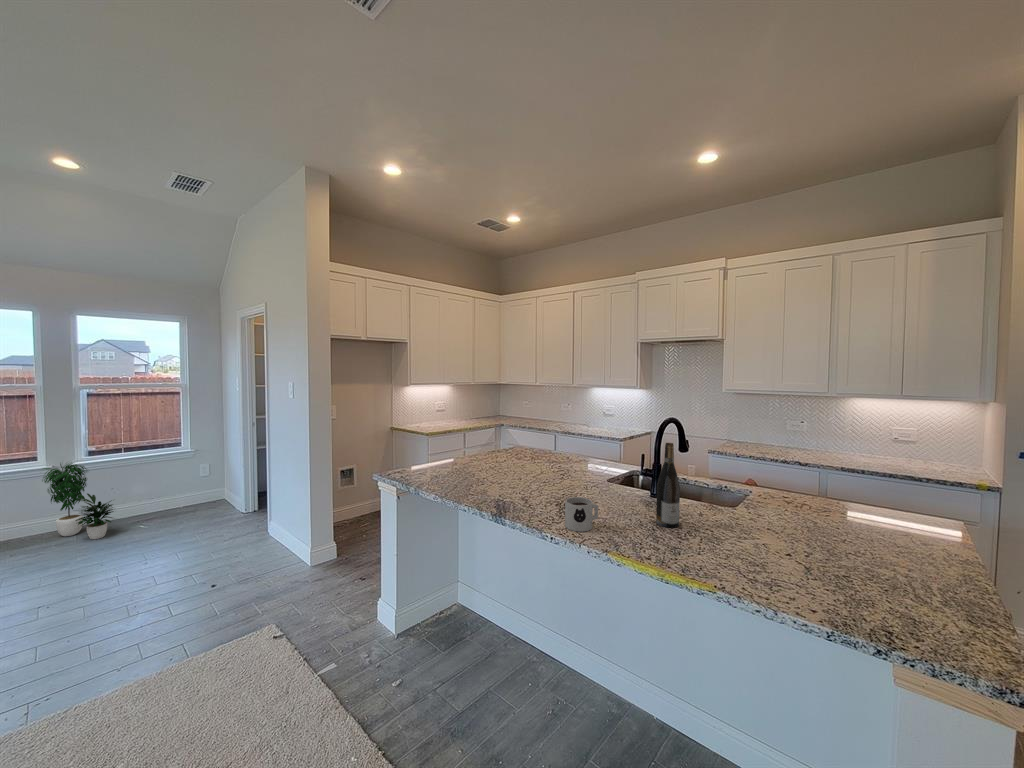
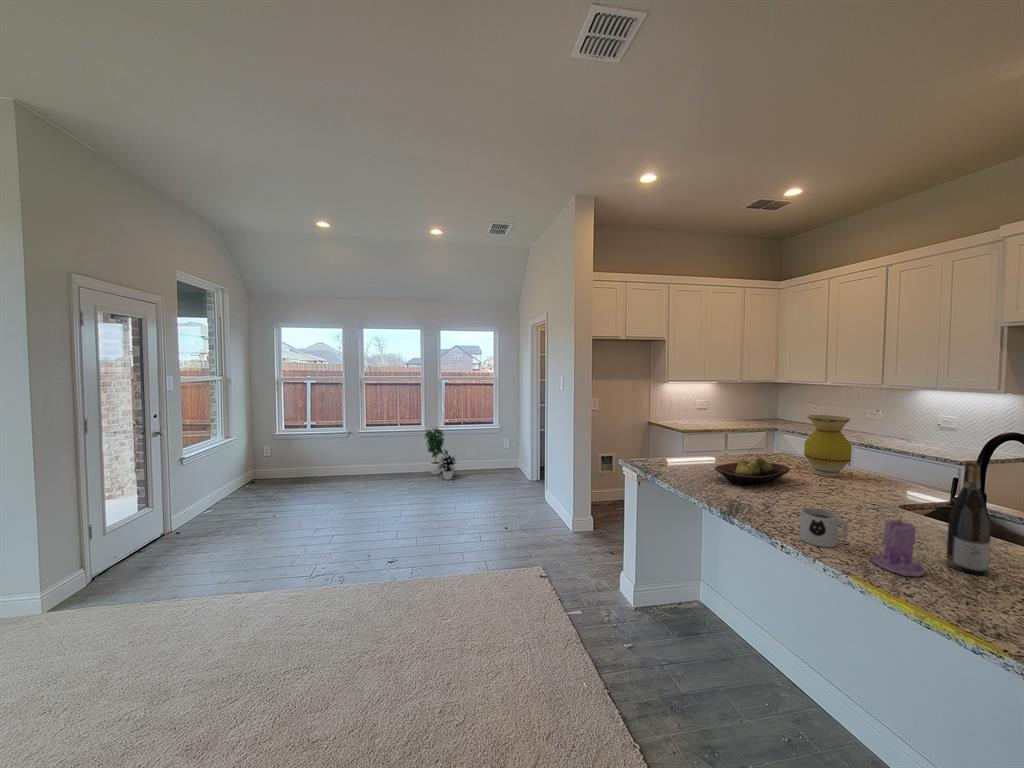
vase: none [541,411,573,463] -> present [804,415,852,477]
fruit bowl: none [477,454,536,484] -> present [715,457,790,485]
candle: none [618,492,652,542] -> present [872,518,926,576]

